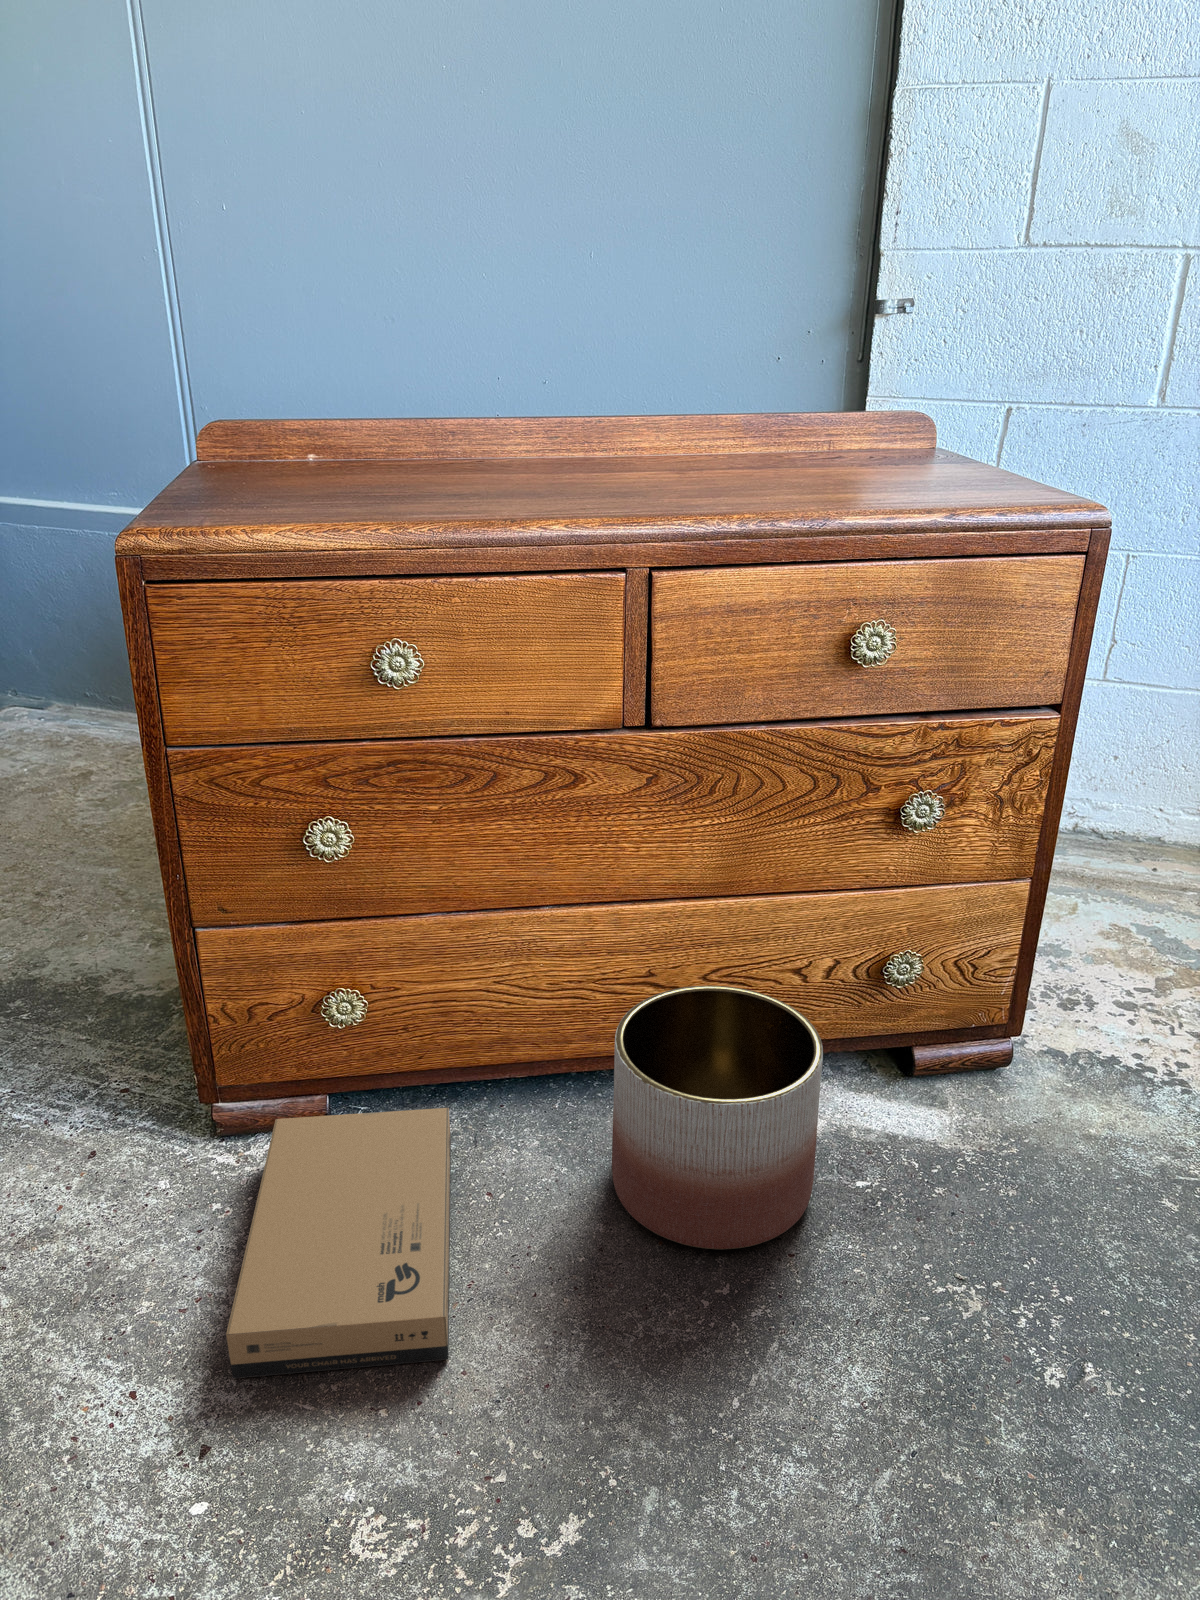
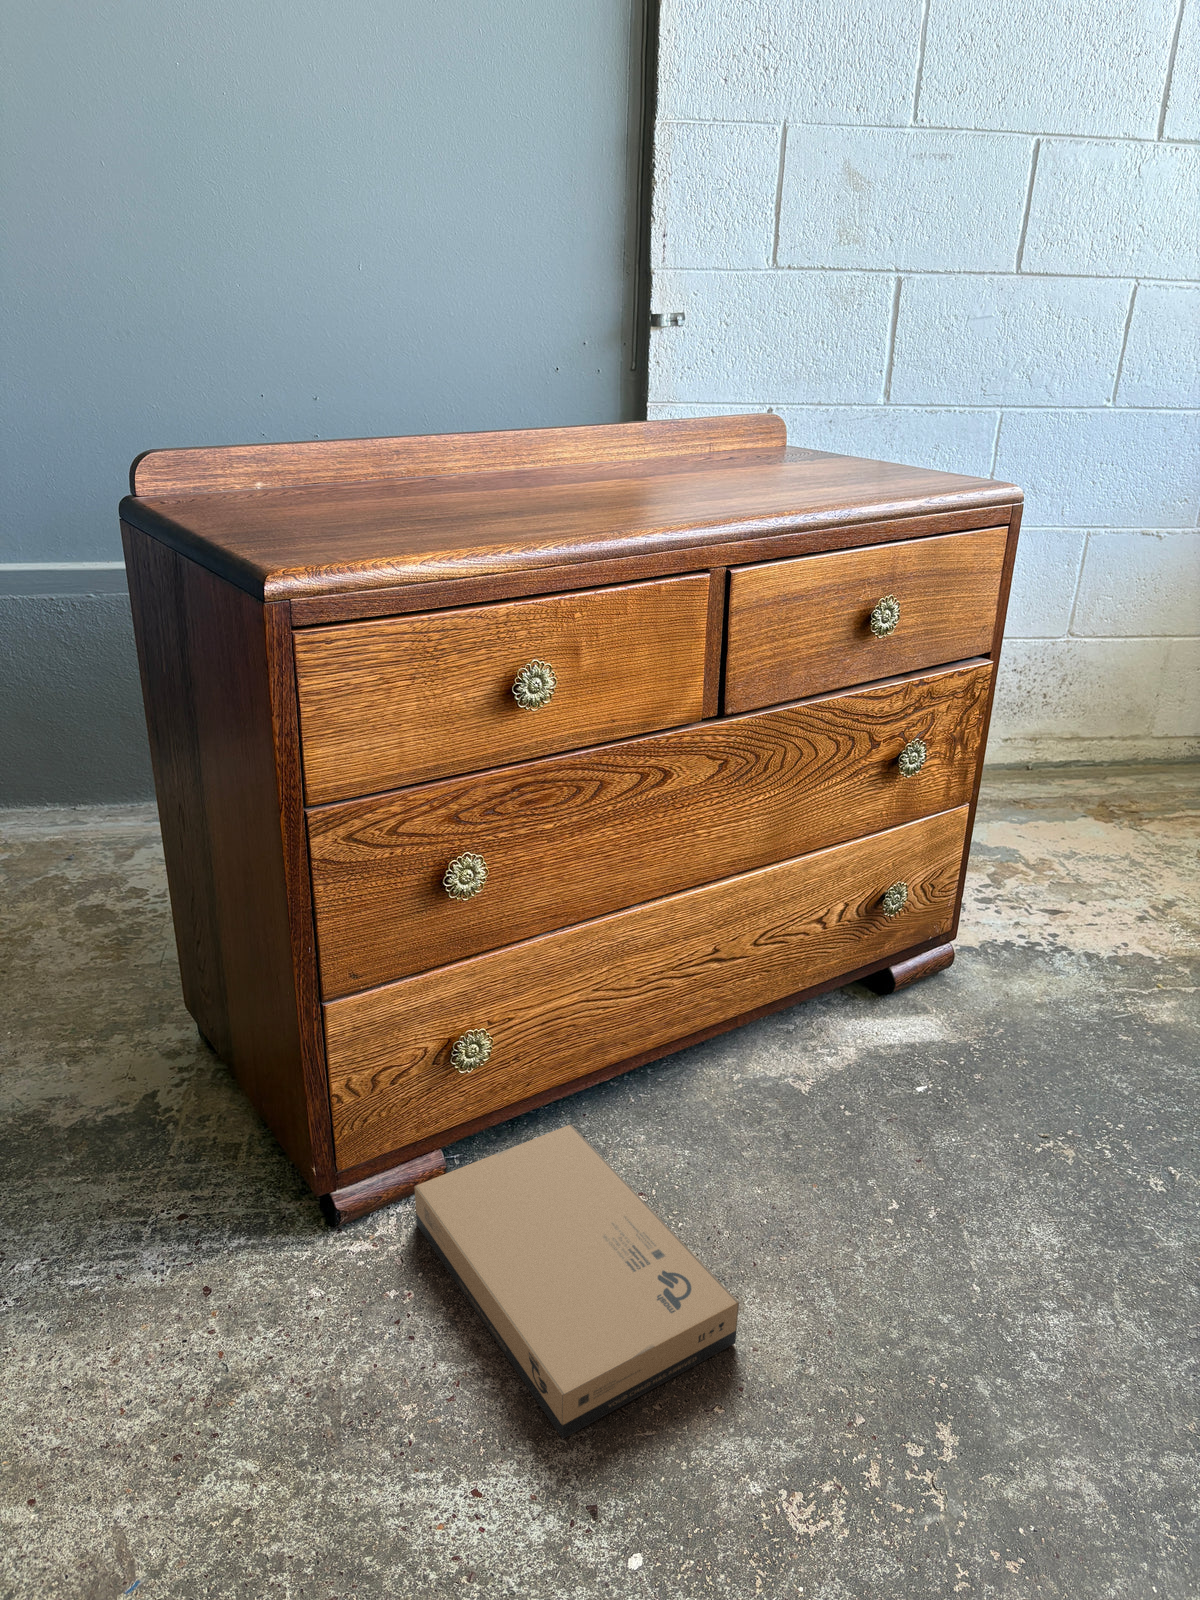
planter: present [612,986,823,1249] -> none [726,943,927,1178]

